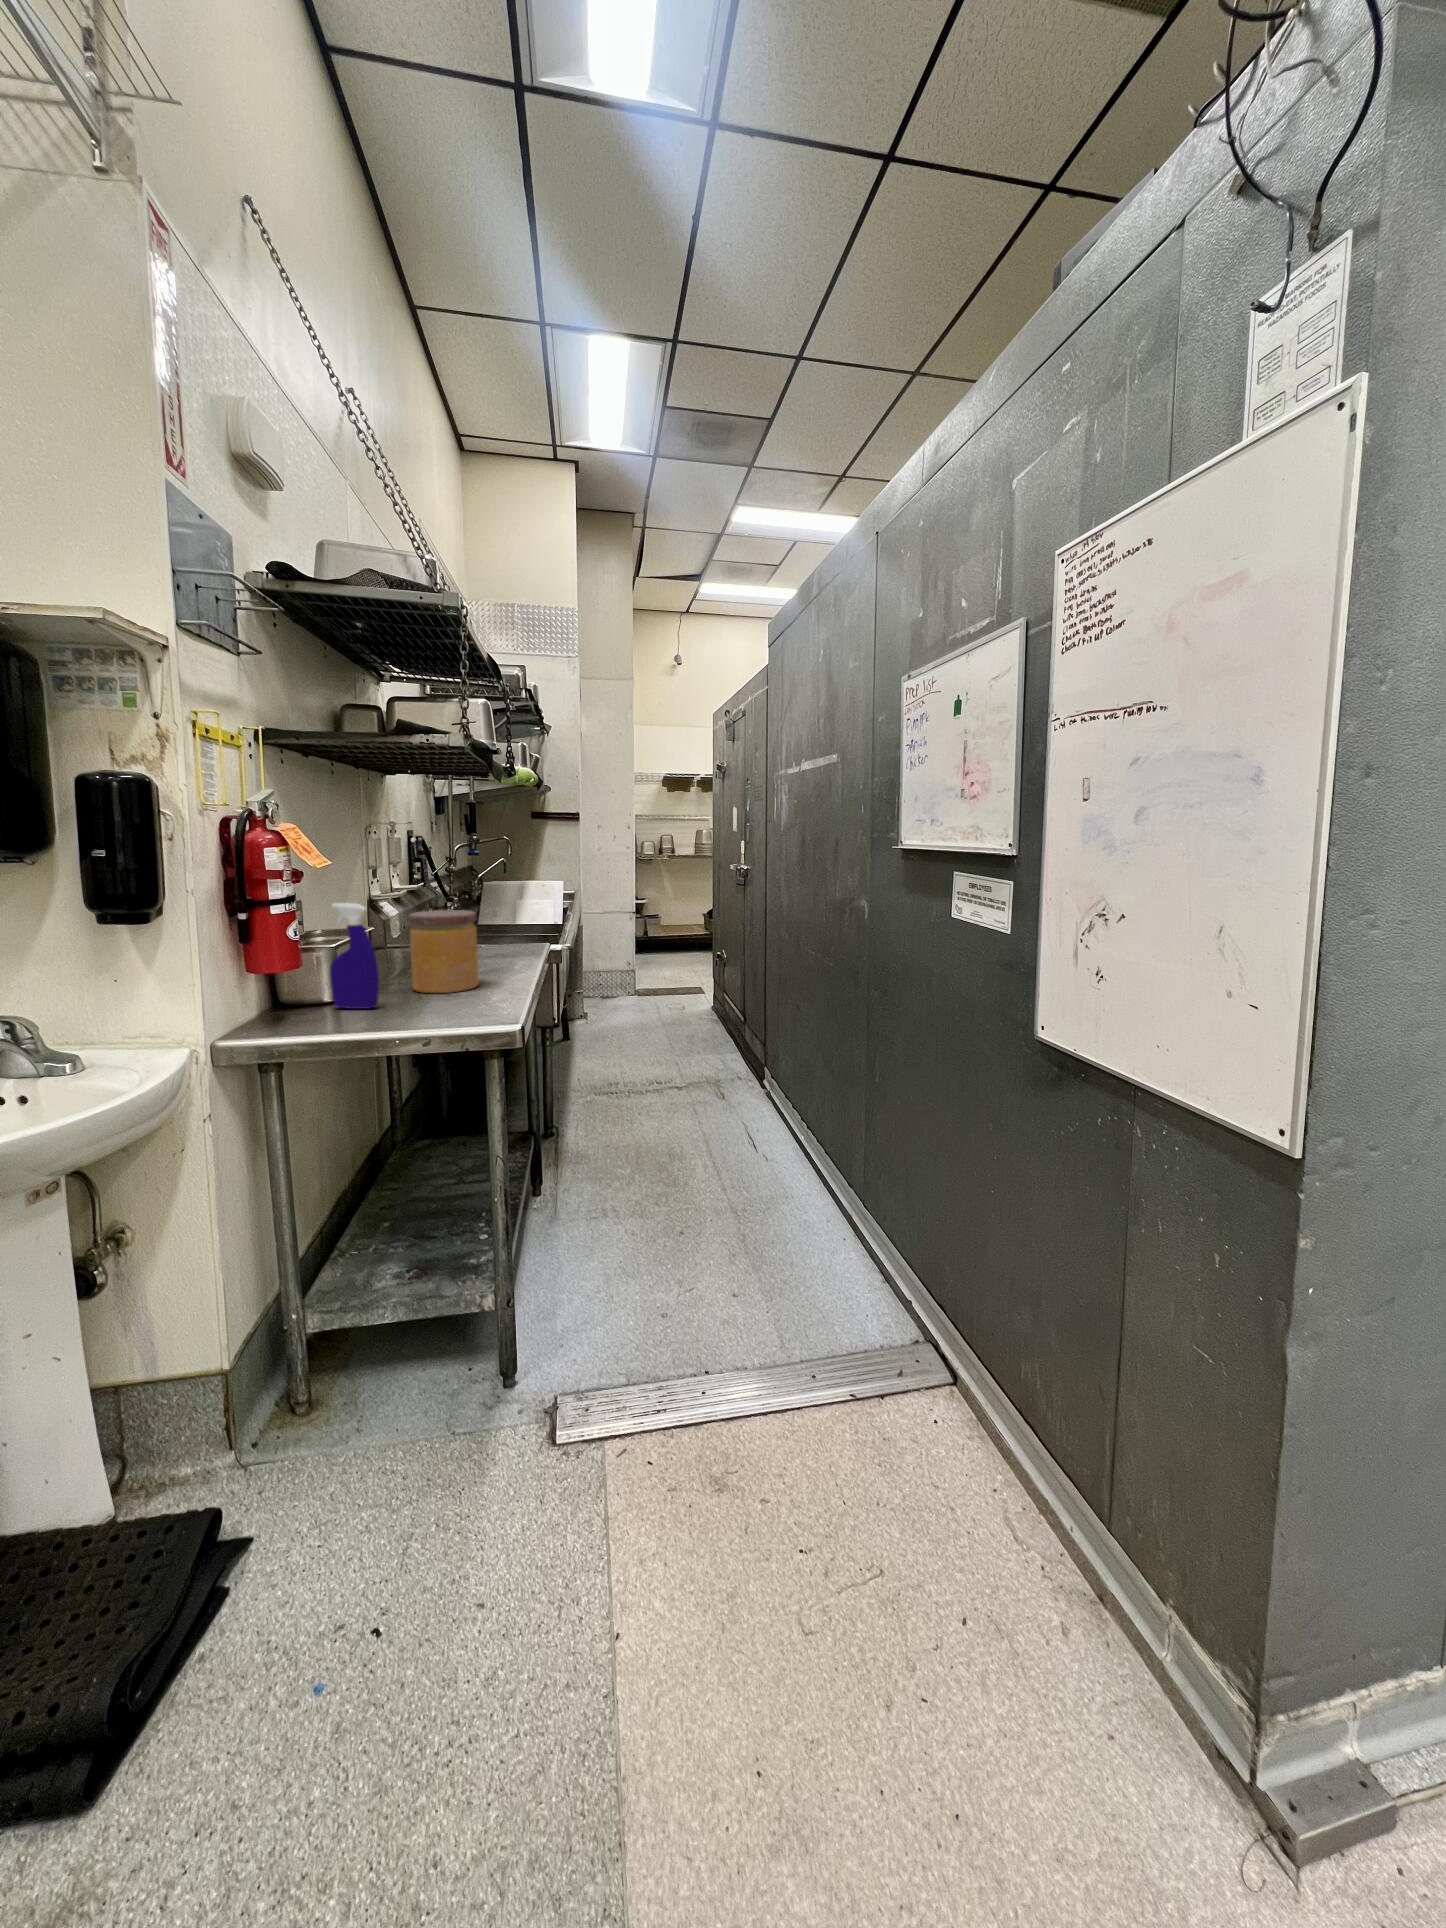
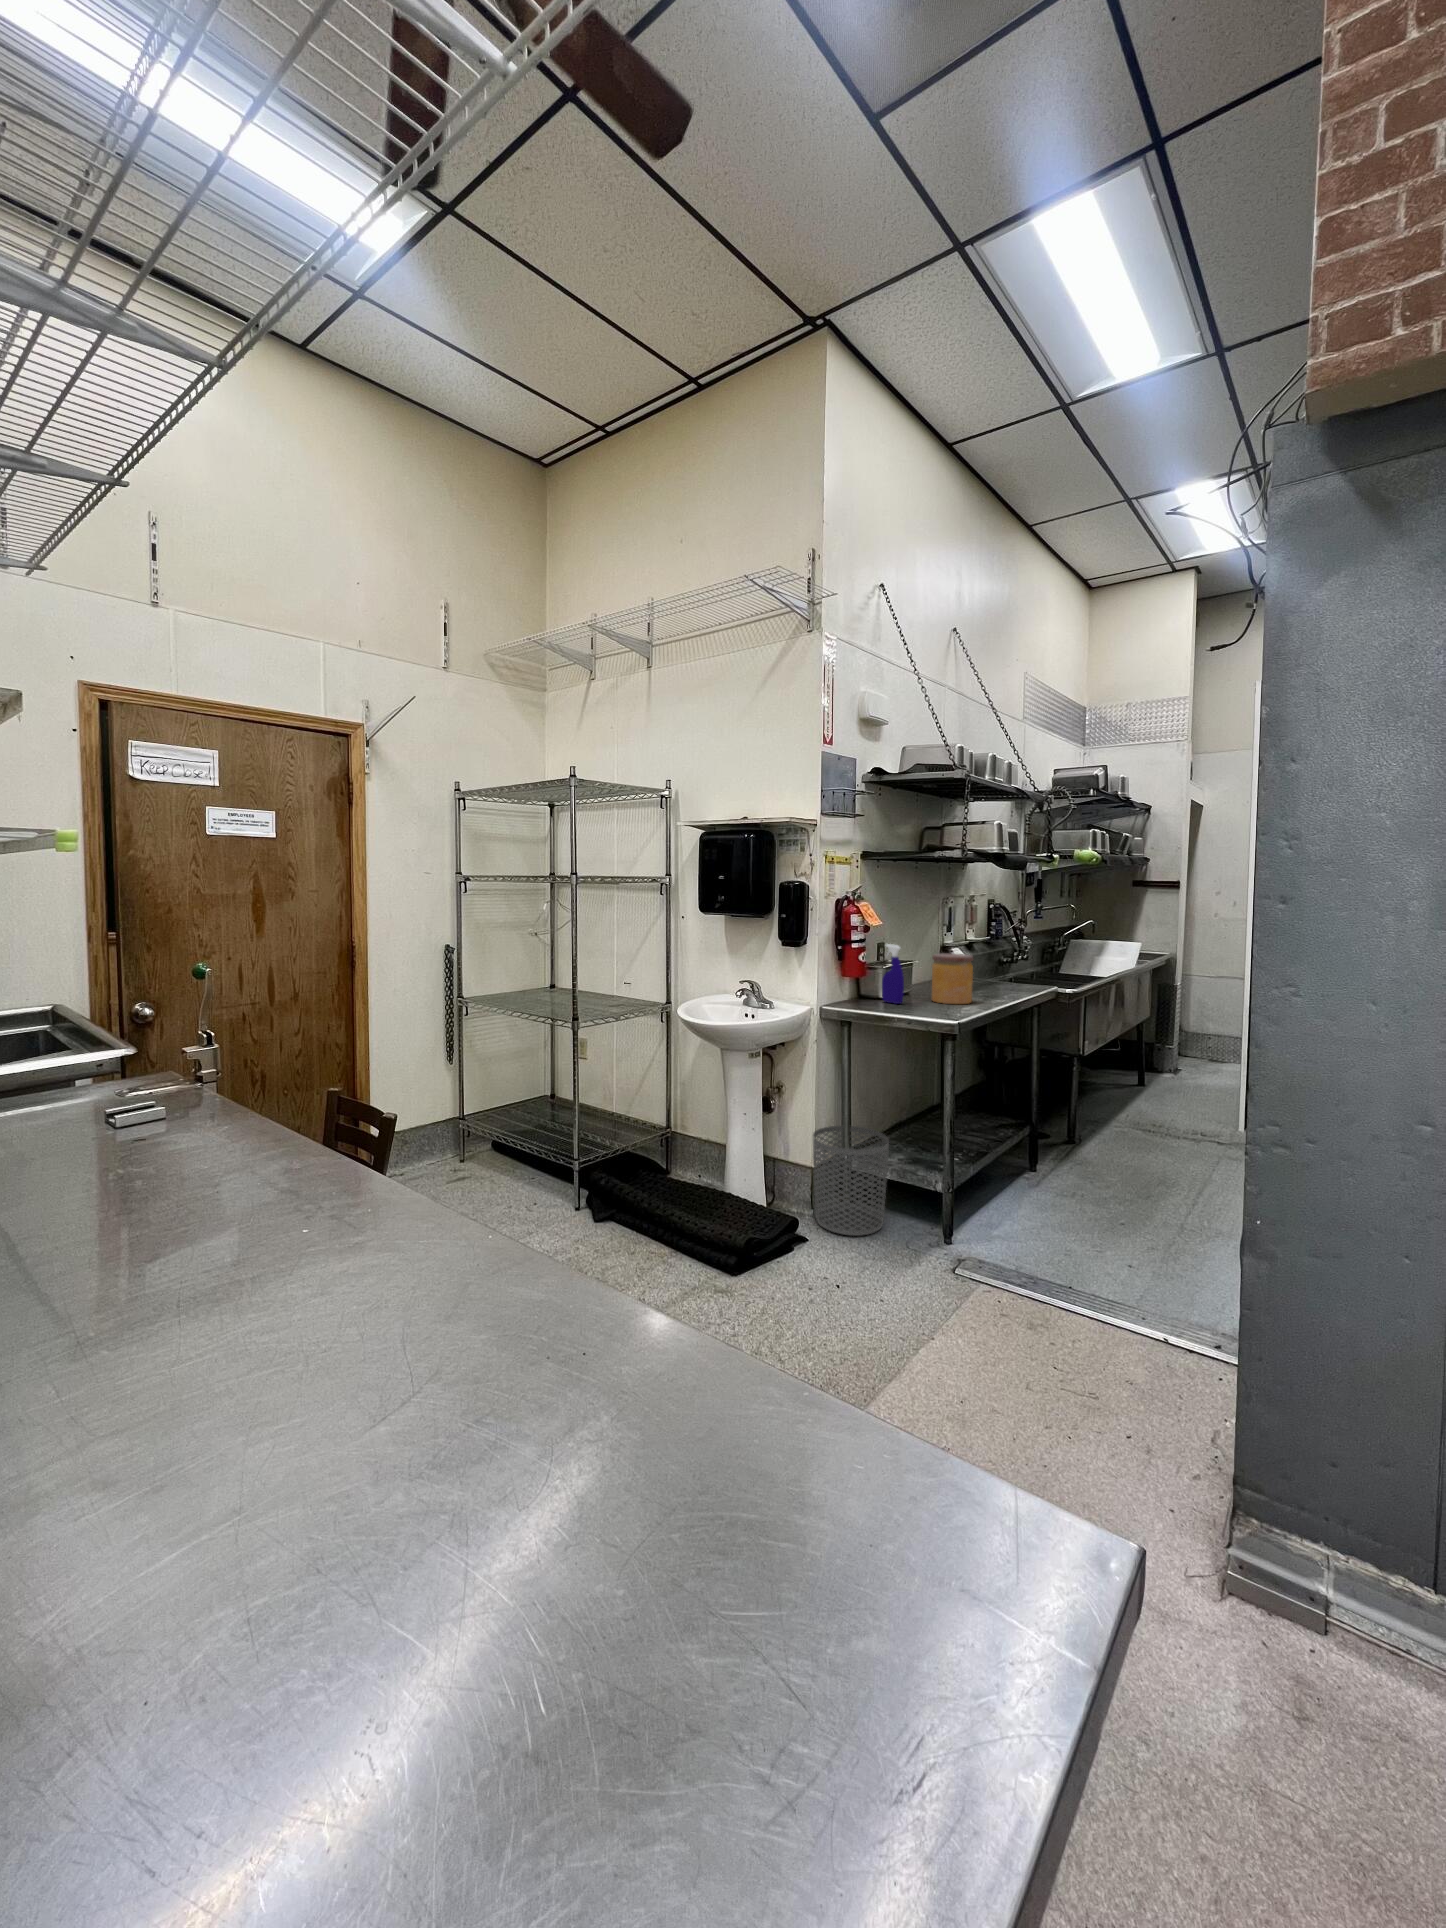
waste bin: none [226,1243,394,1486] -> present [813,1126,889,1236]

